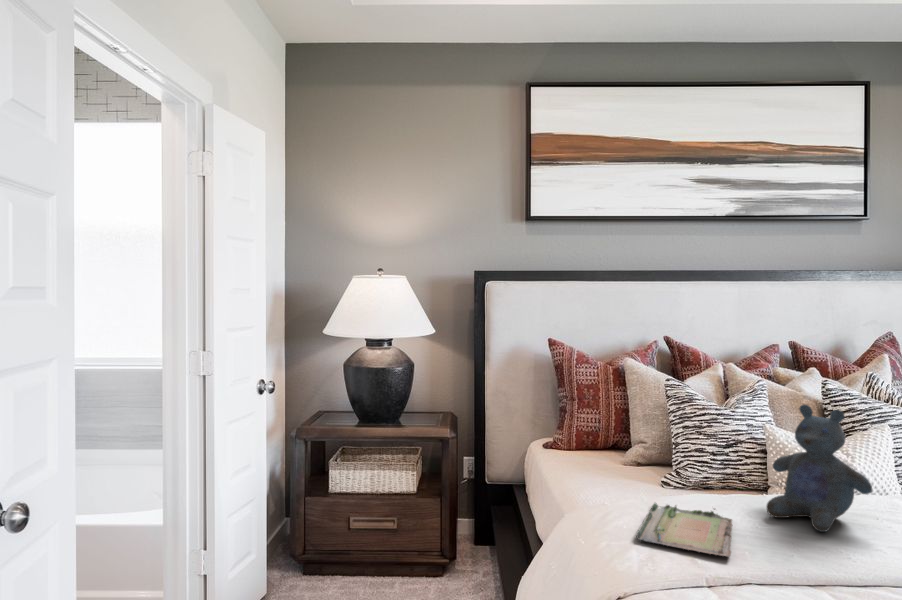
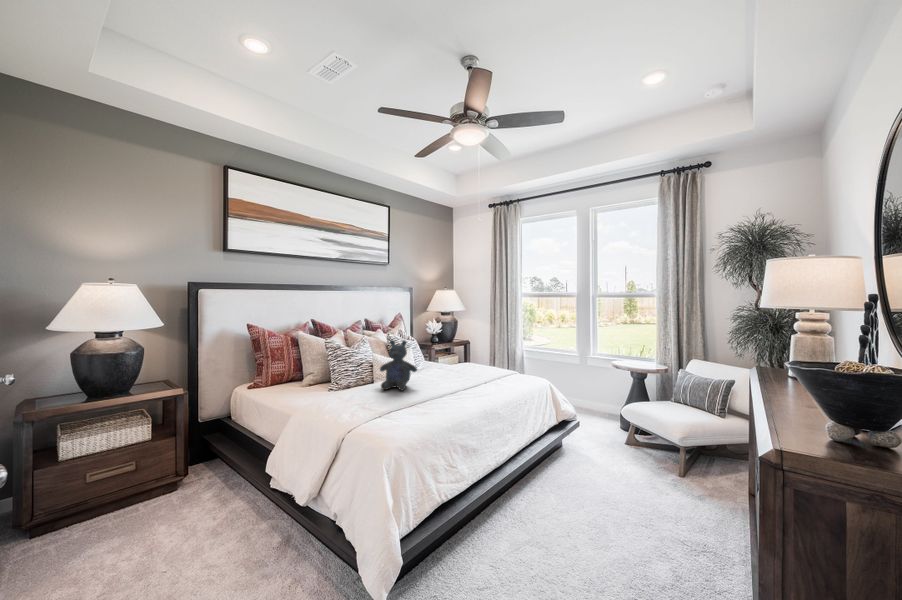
tray: present [637,503,732,556] -> none [333,390,377,411]

